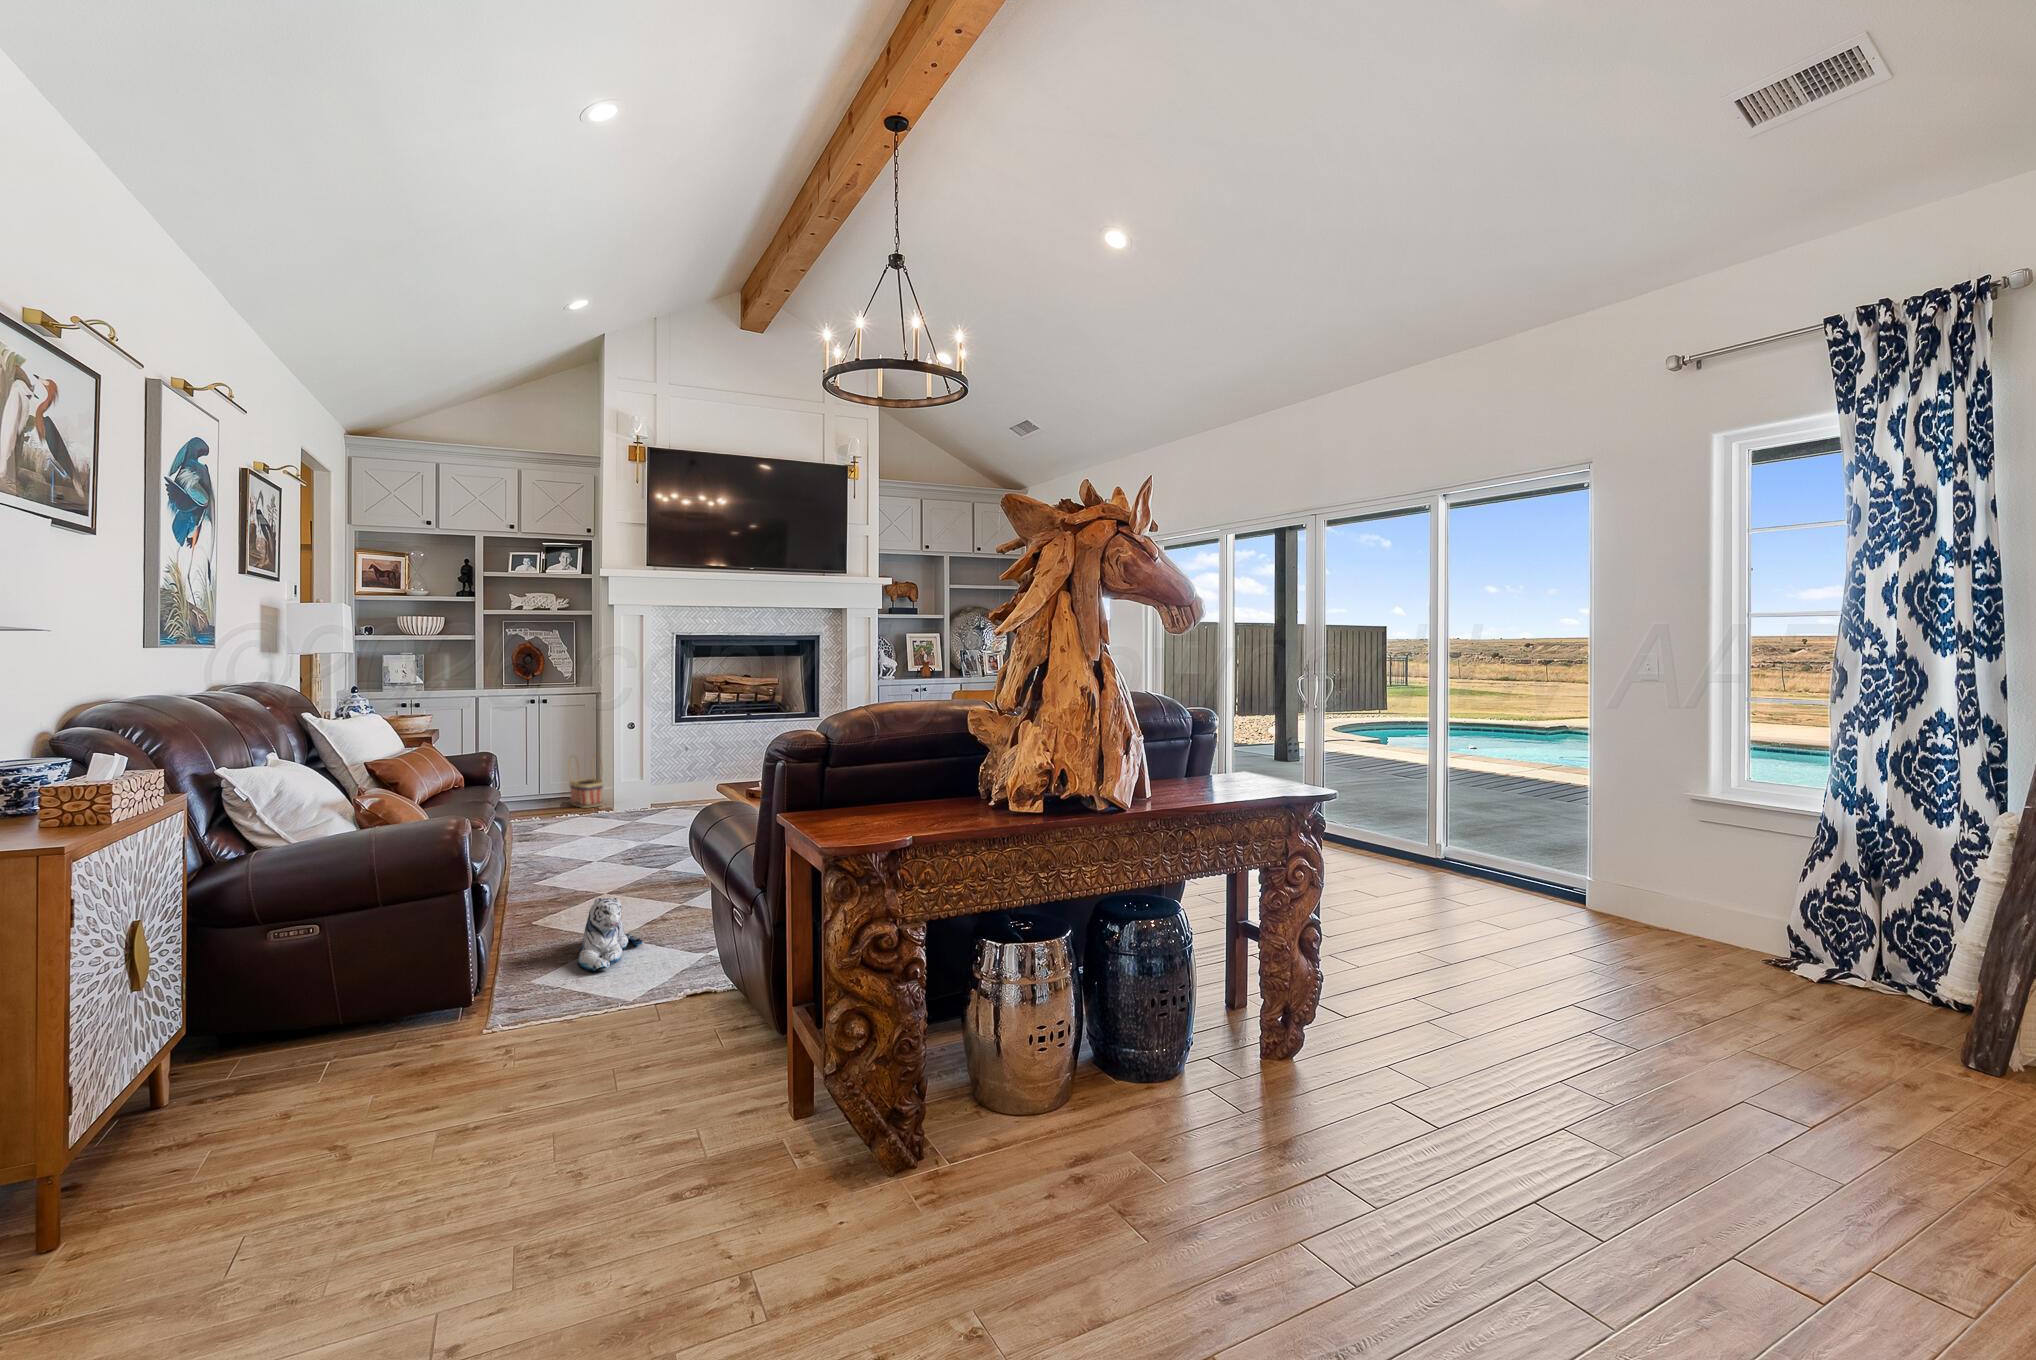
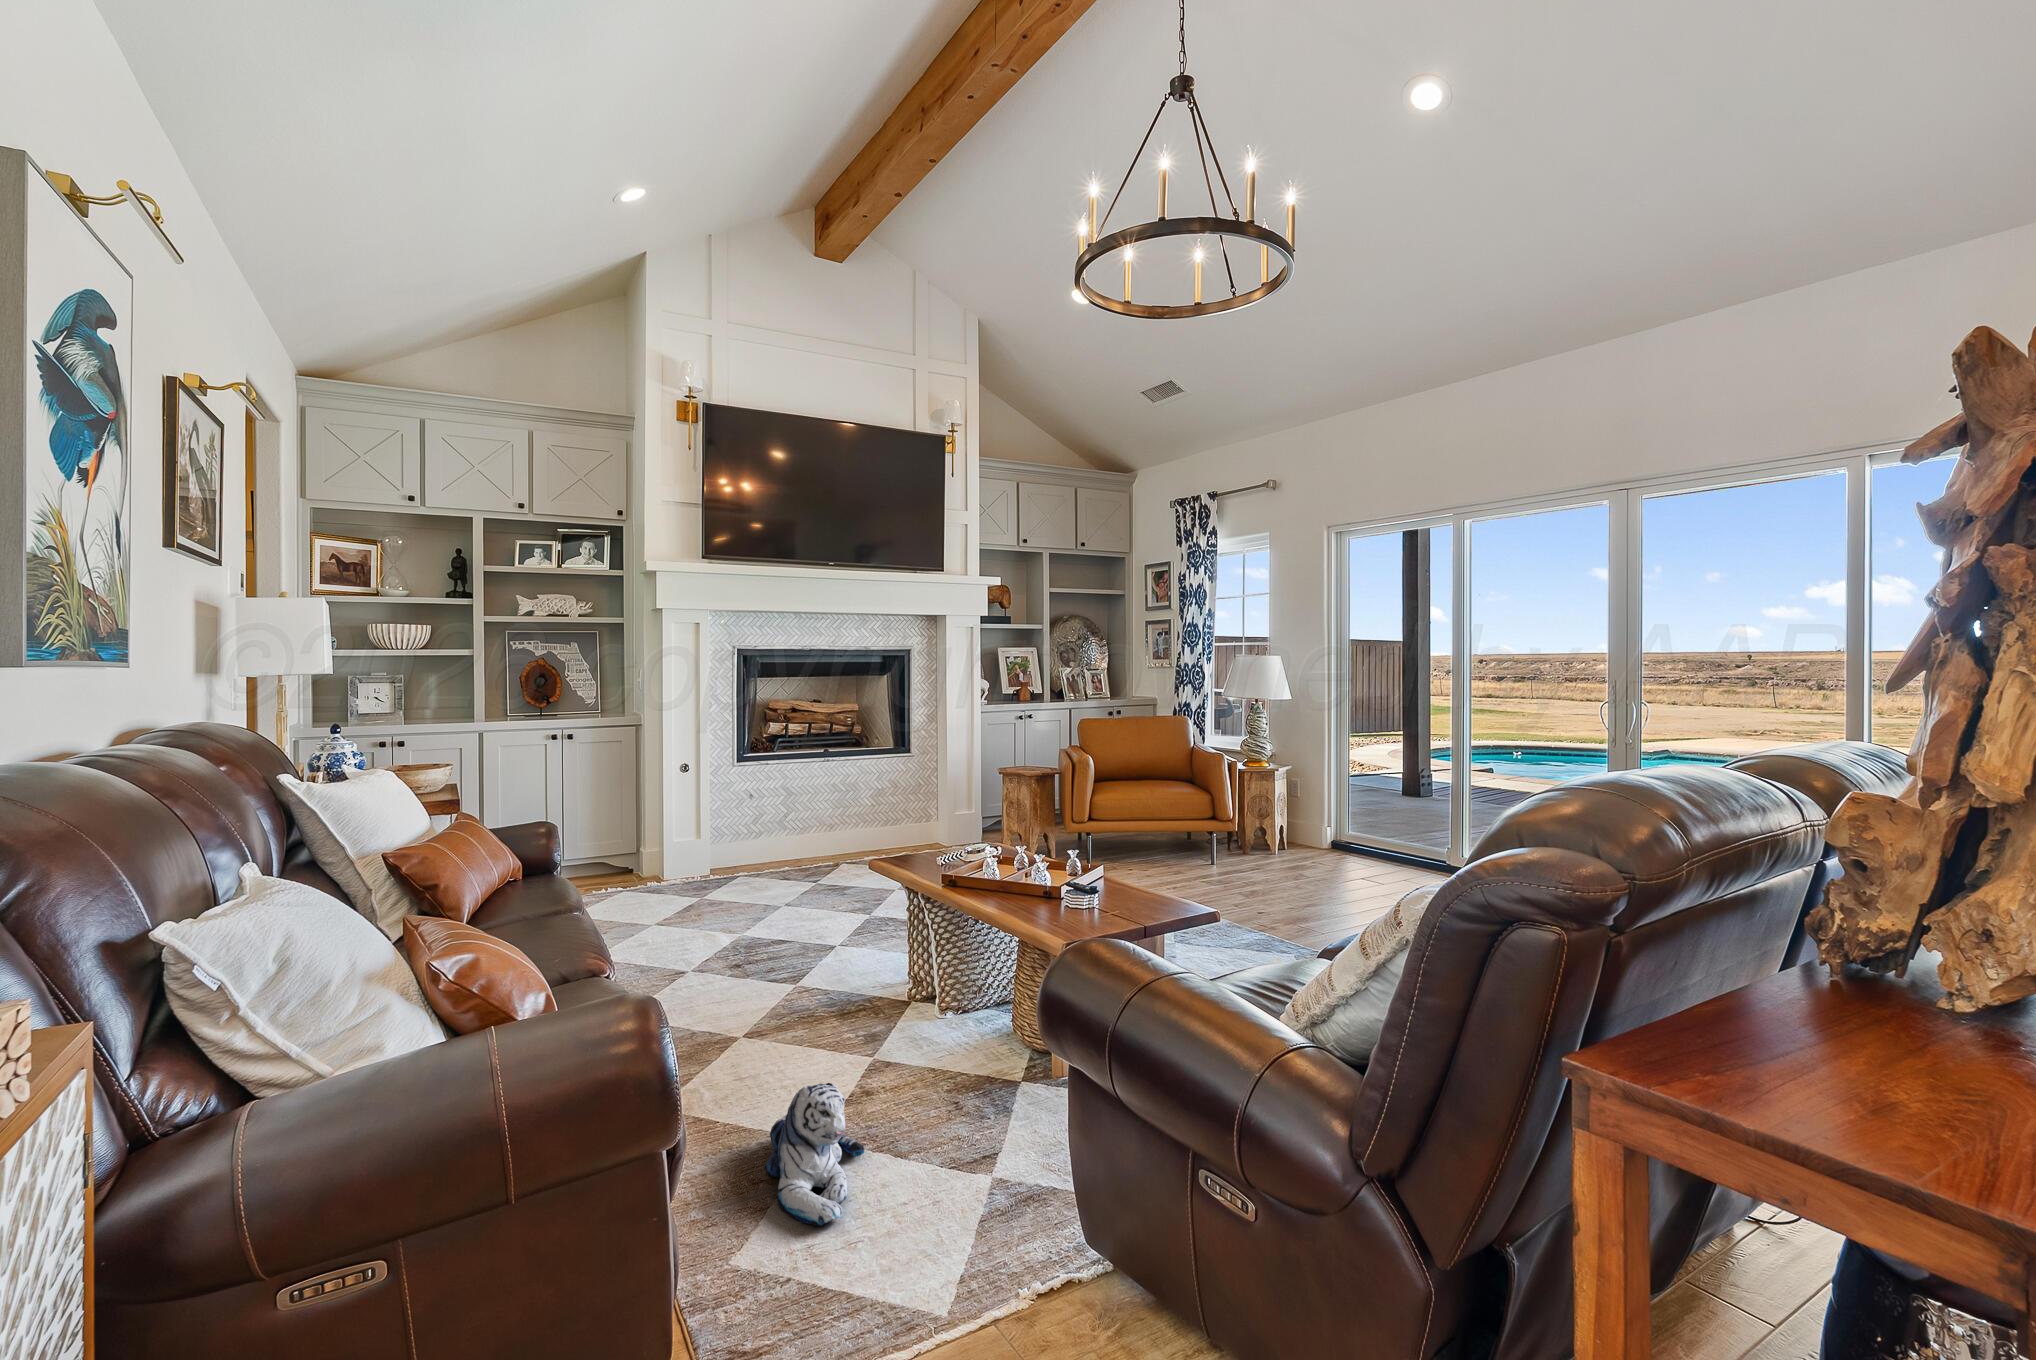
basket: present [568,765,603,808] -> none [600,805,648,880]

